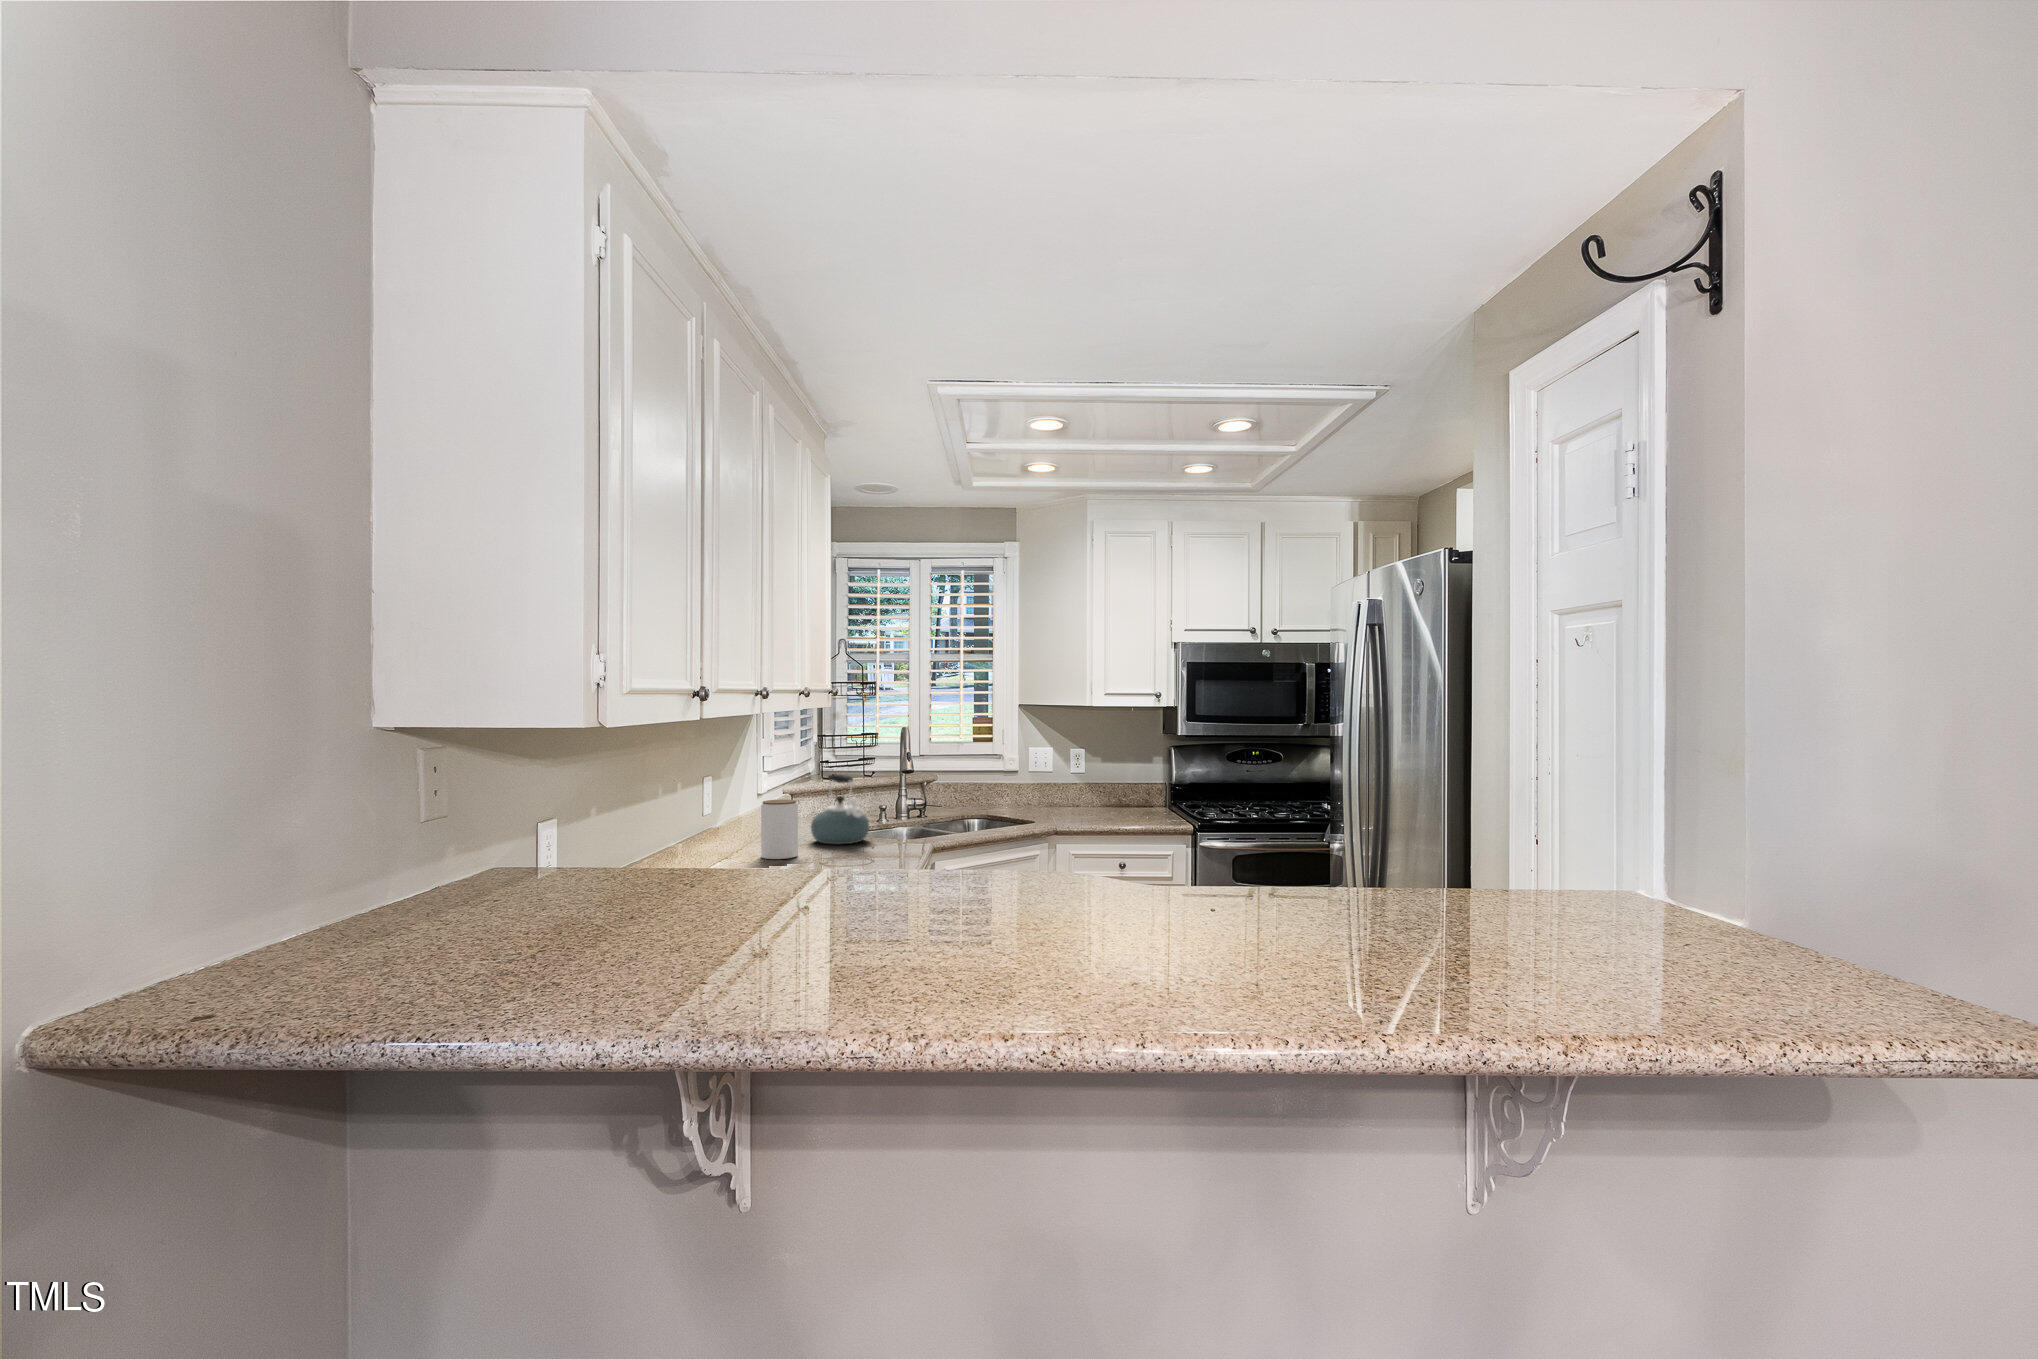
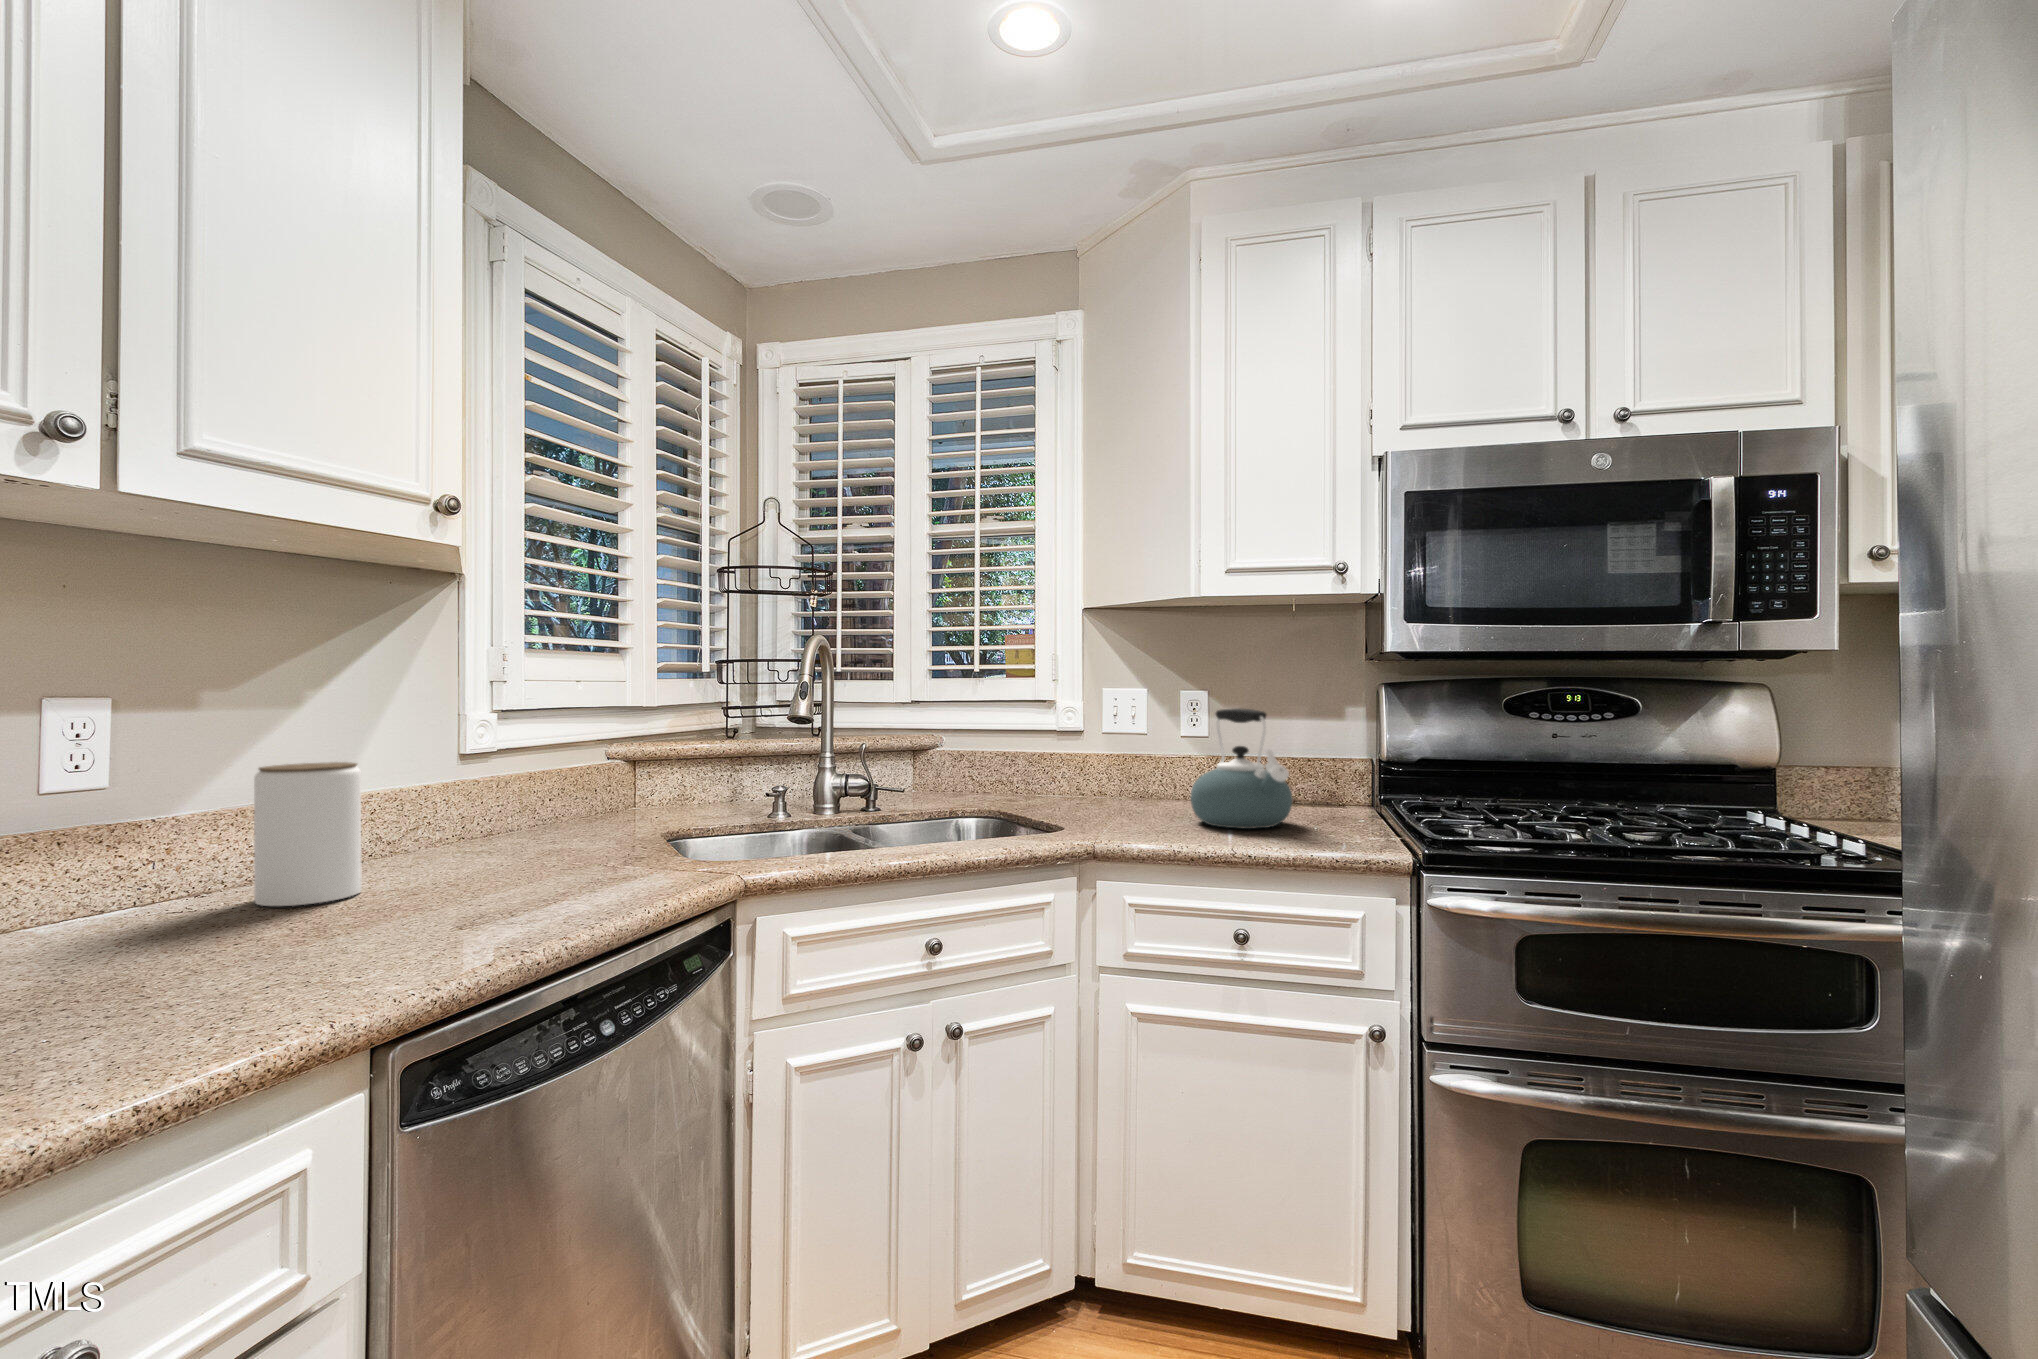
kettle: present [811,774,869,844] -> present [1190,708,1292,829]

